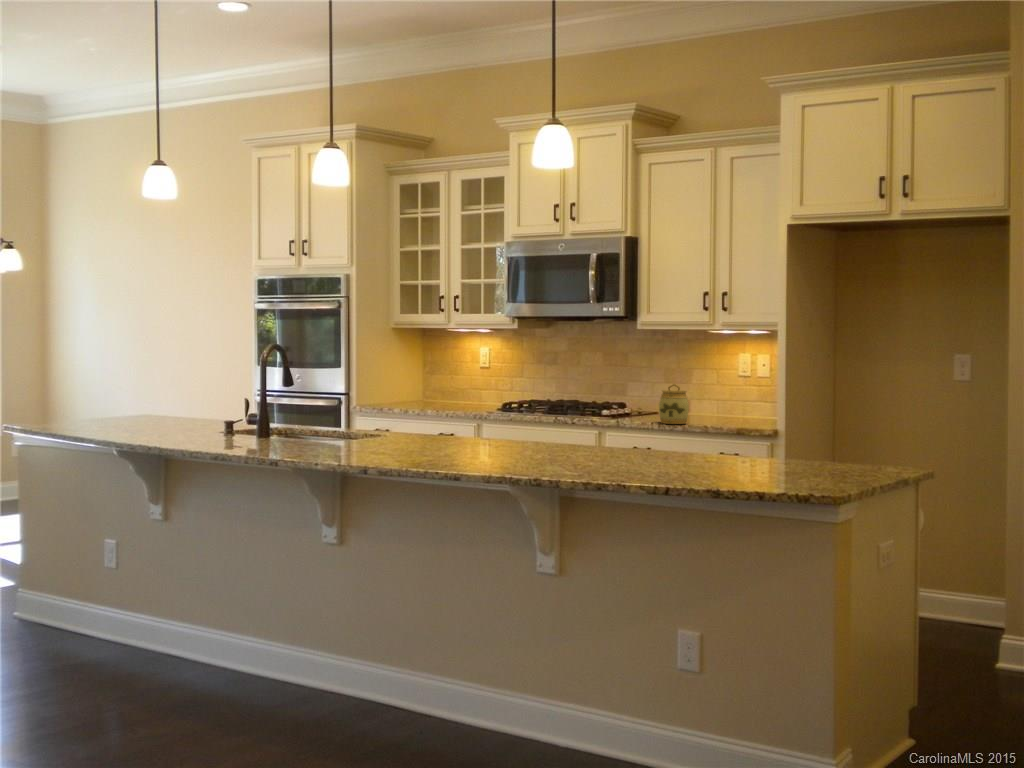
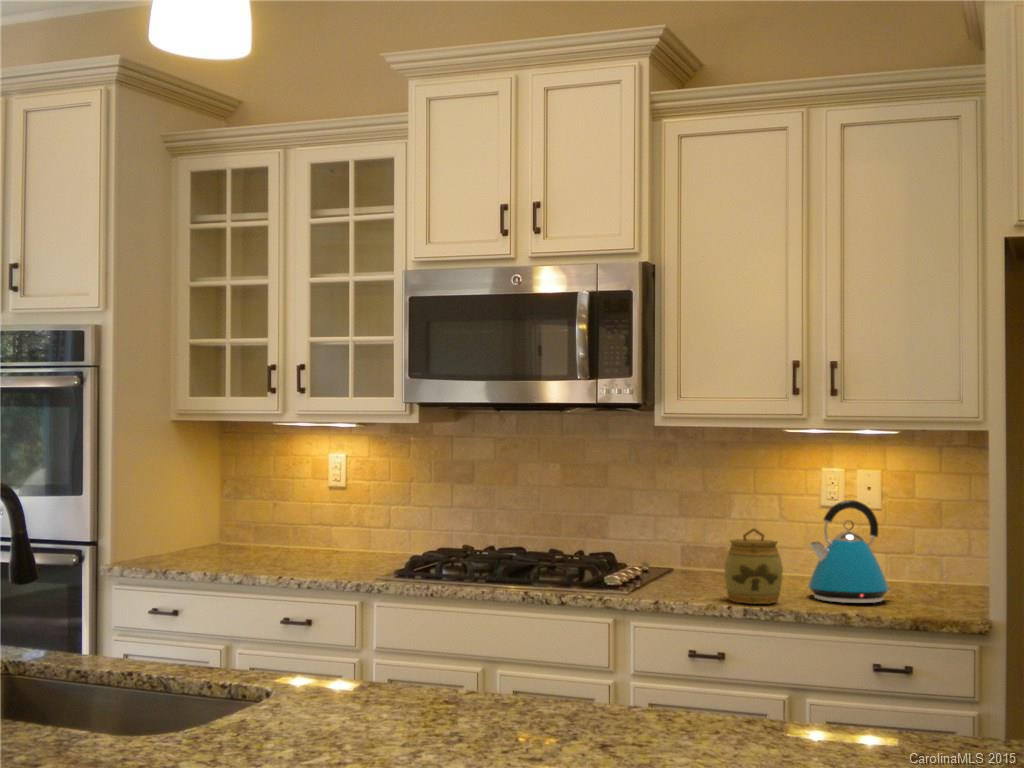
kettle: none [710,369,758,425] -> present [809,500,892,603]

